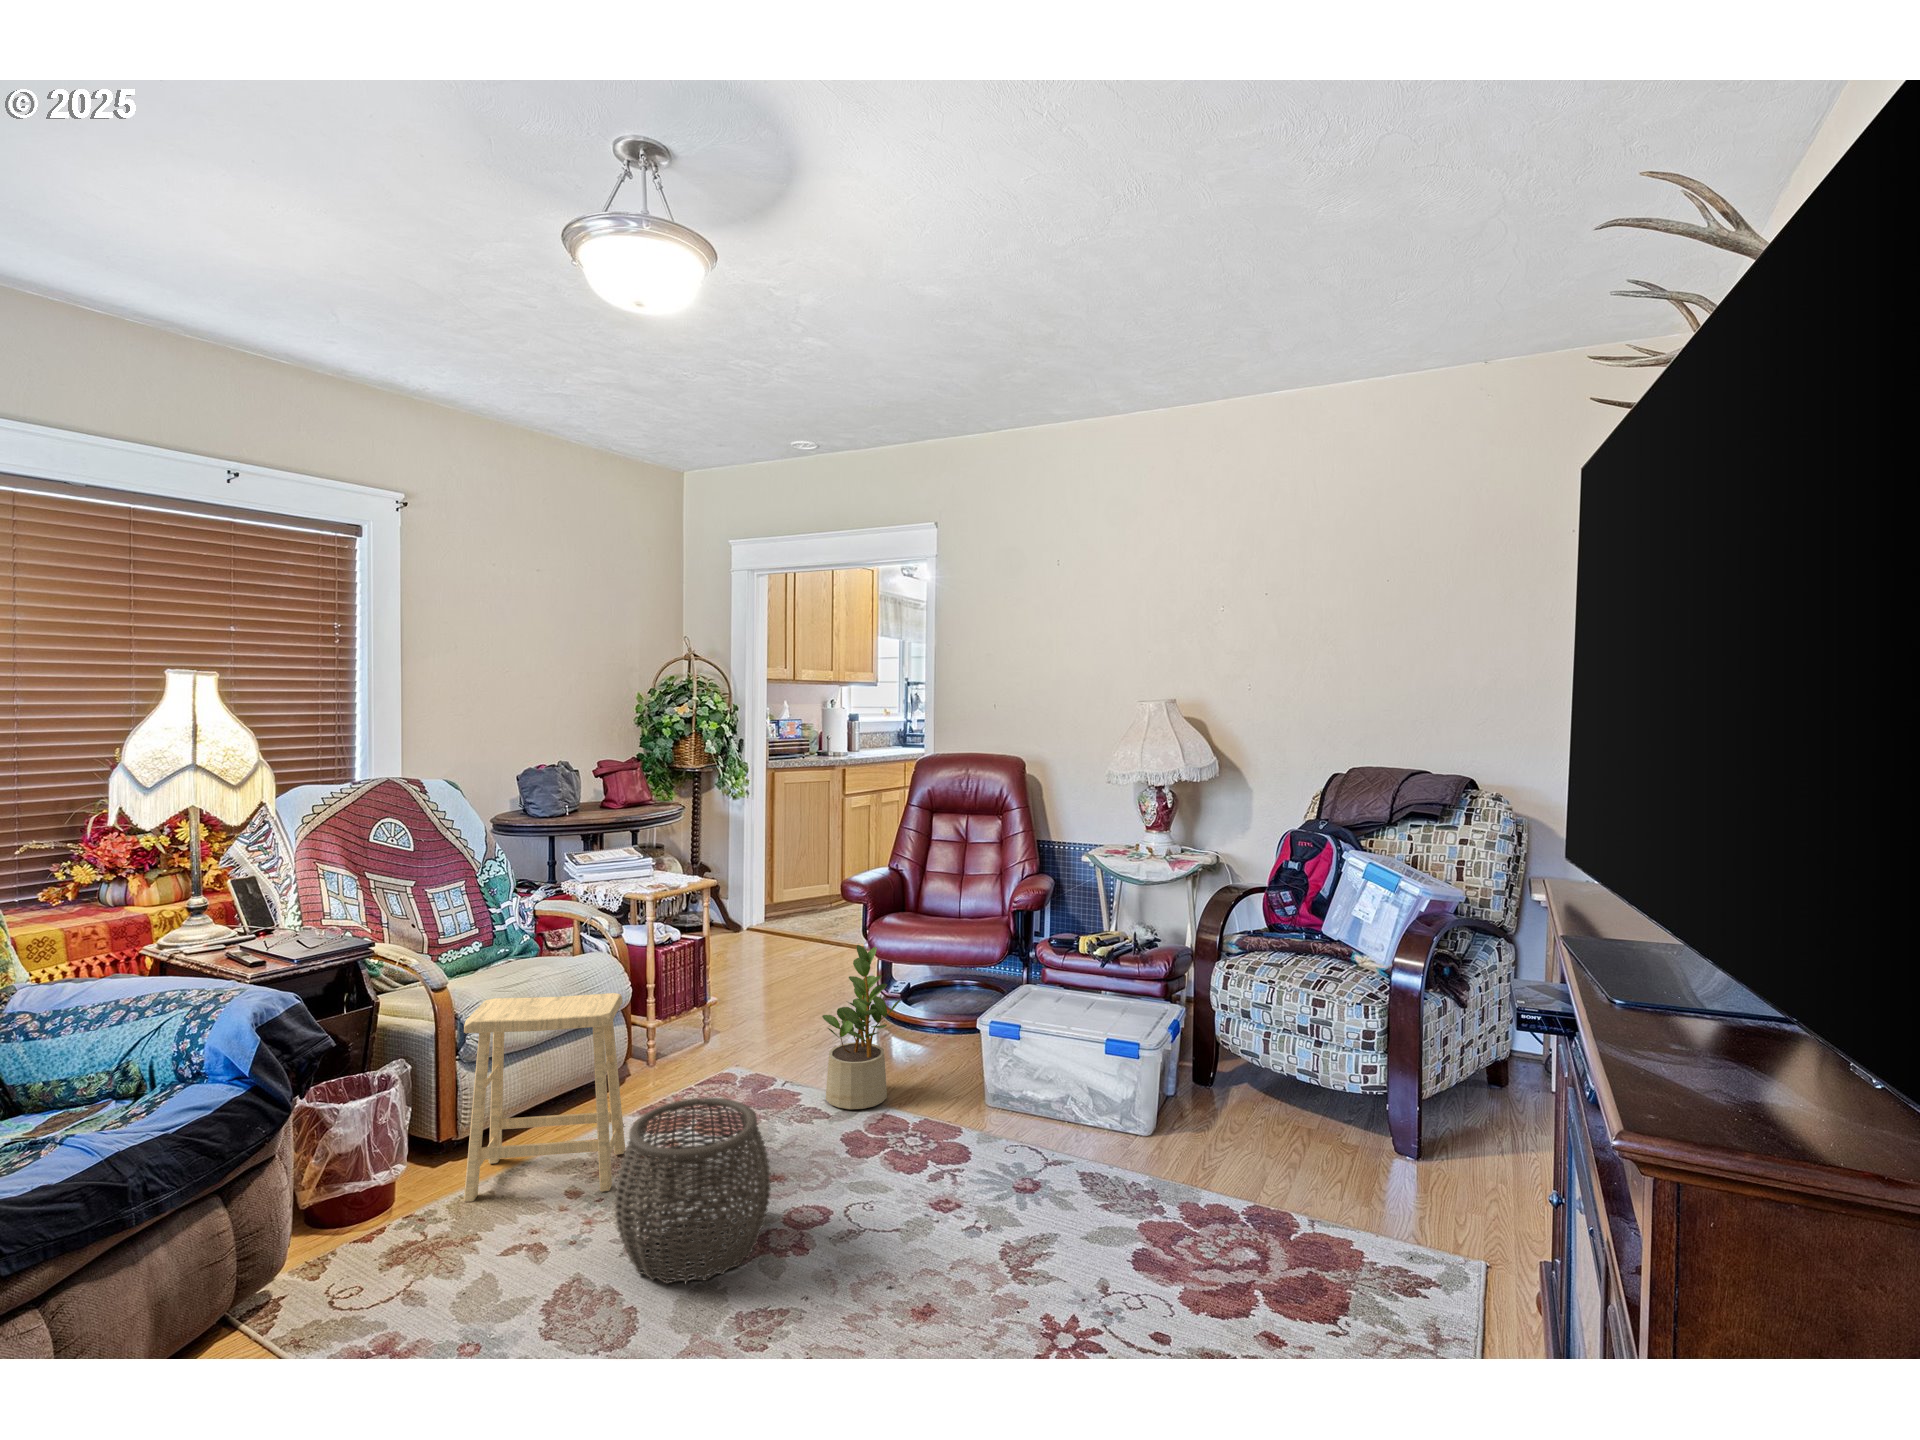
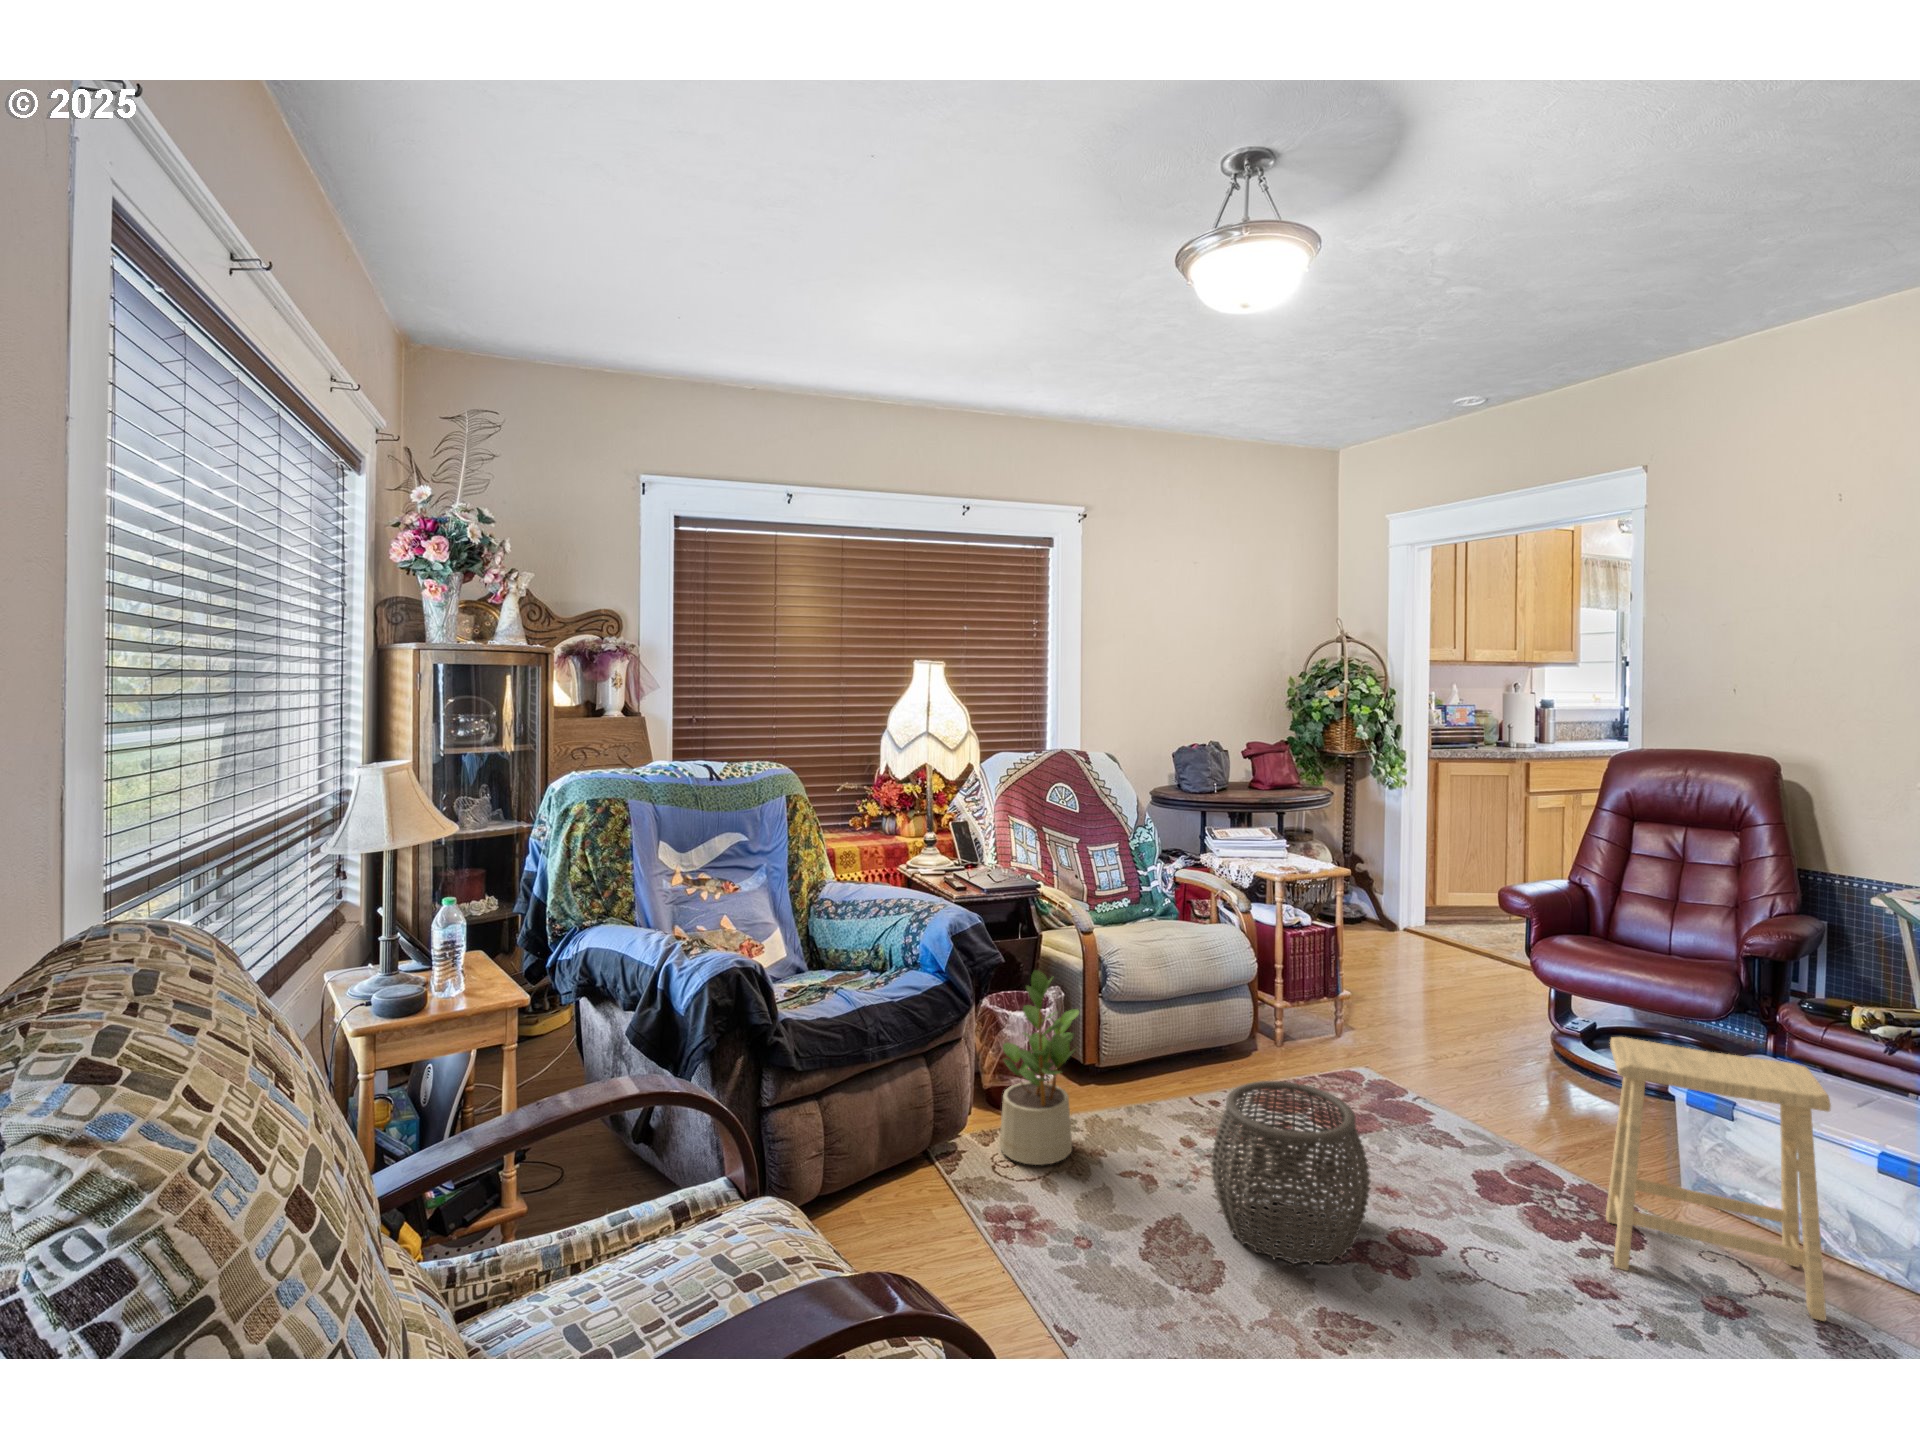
potted plant: present [822,945,900,1109] -> present [1000,970,1079,1165]
footstool: present [464,993,625,1202] -> present [1606,1037,1831,1321]

